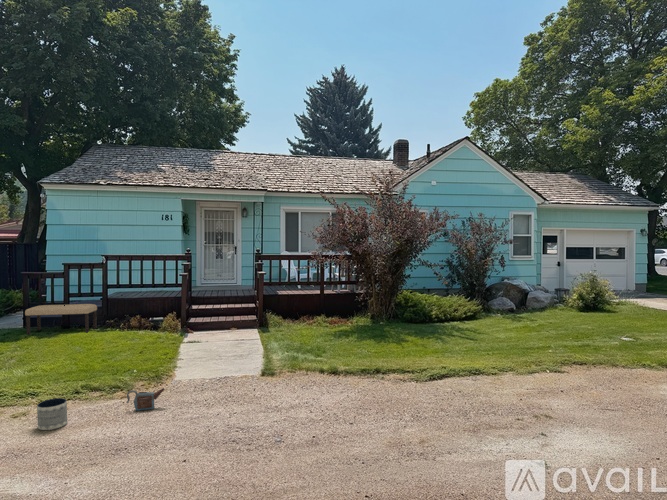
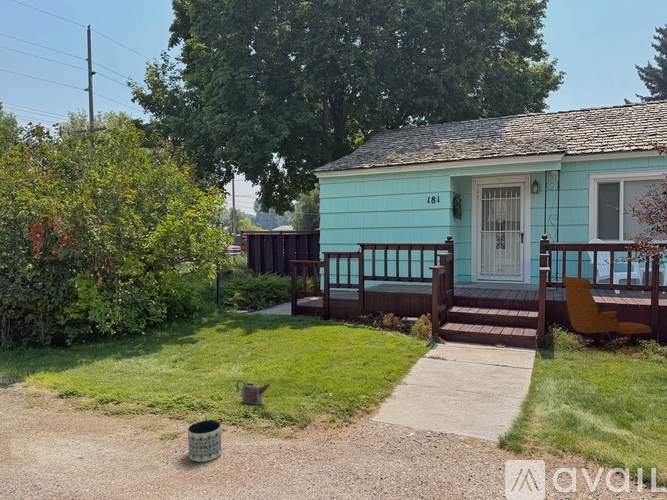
lounge chair: none [274,276,322,325] -> present [564,276,651,354]
bench: present [25,304,97,334] -> none [288,294,351,327]
watering can: present [127,388,165,411] -> present [236,380,270,404]

